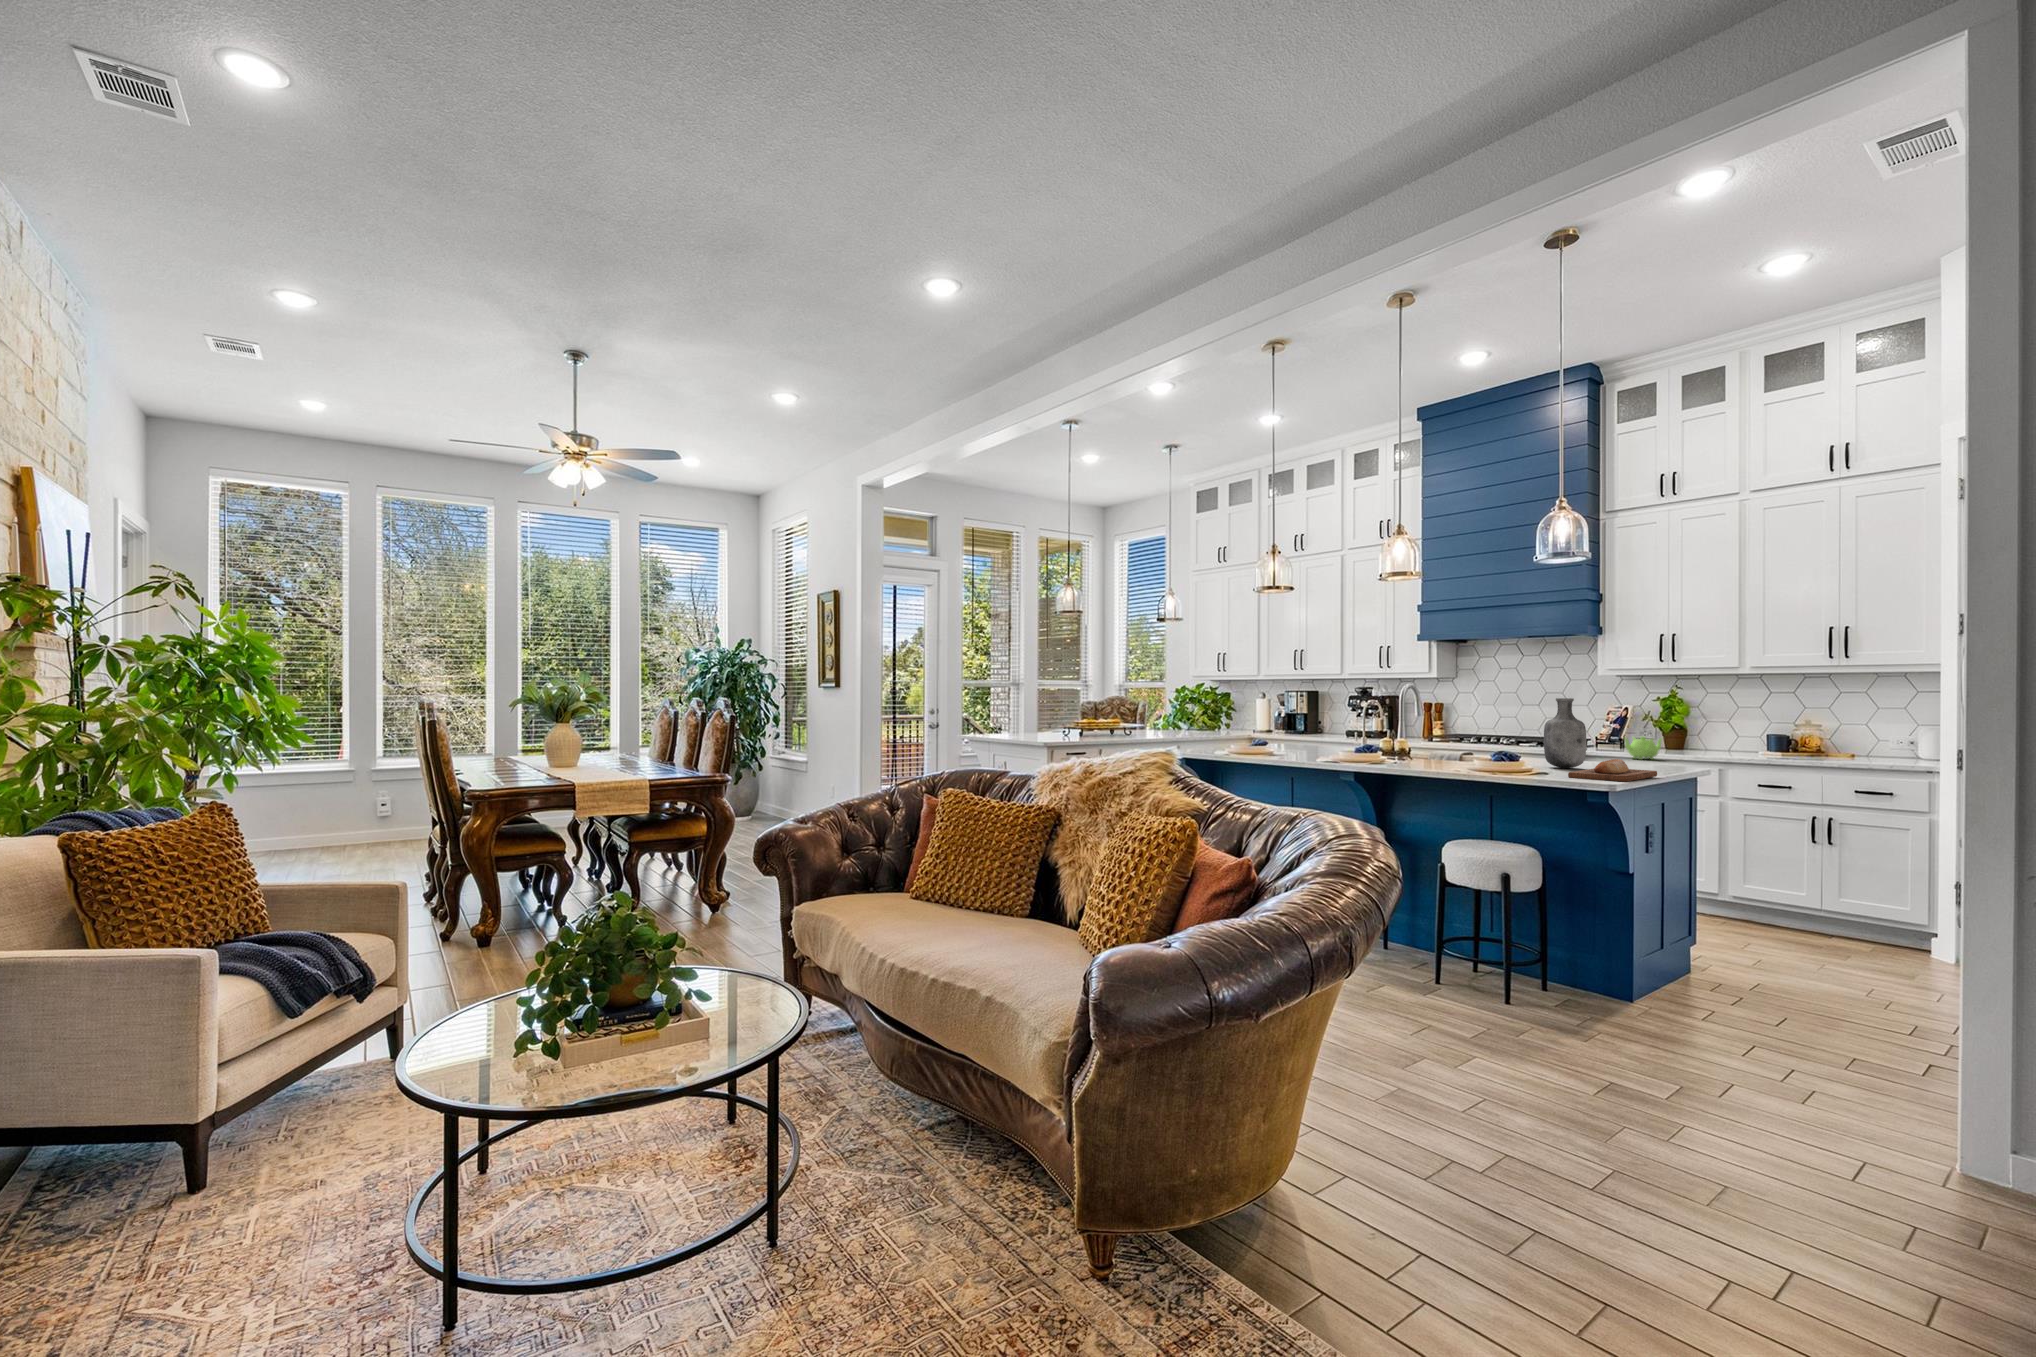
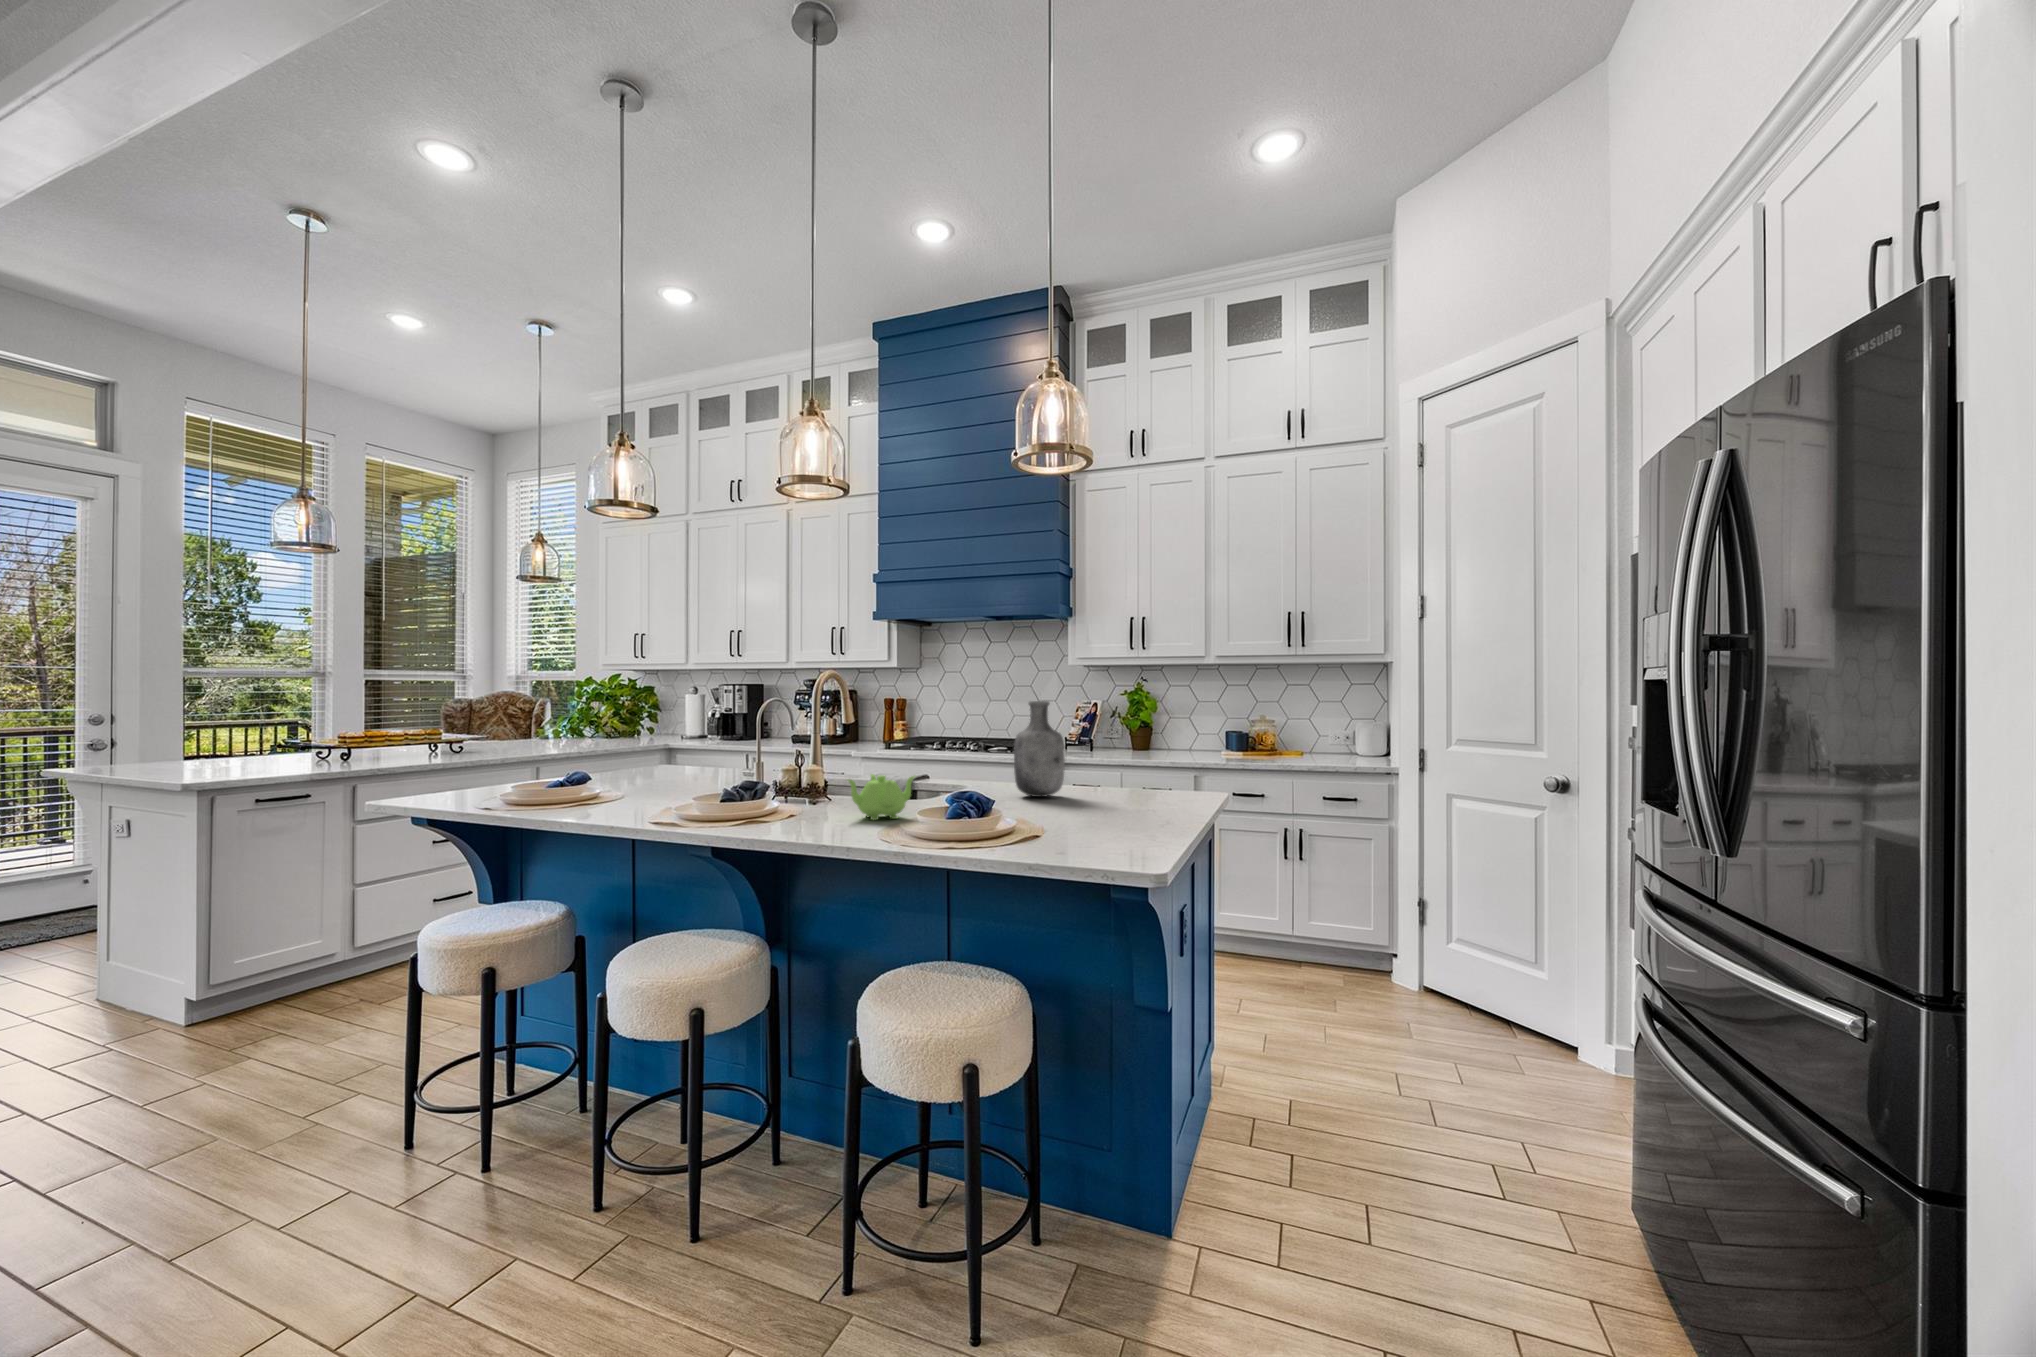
teapot: present [1625,737,1662,759] -> present [848,774,915,820]
bread loaf: present [1568,759,1657,782] -> none [1047,789,1151,829]

